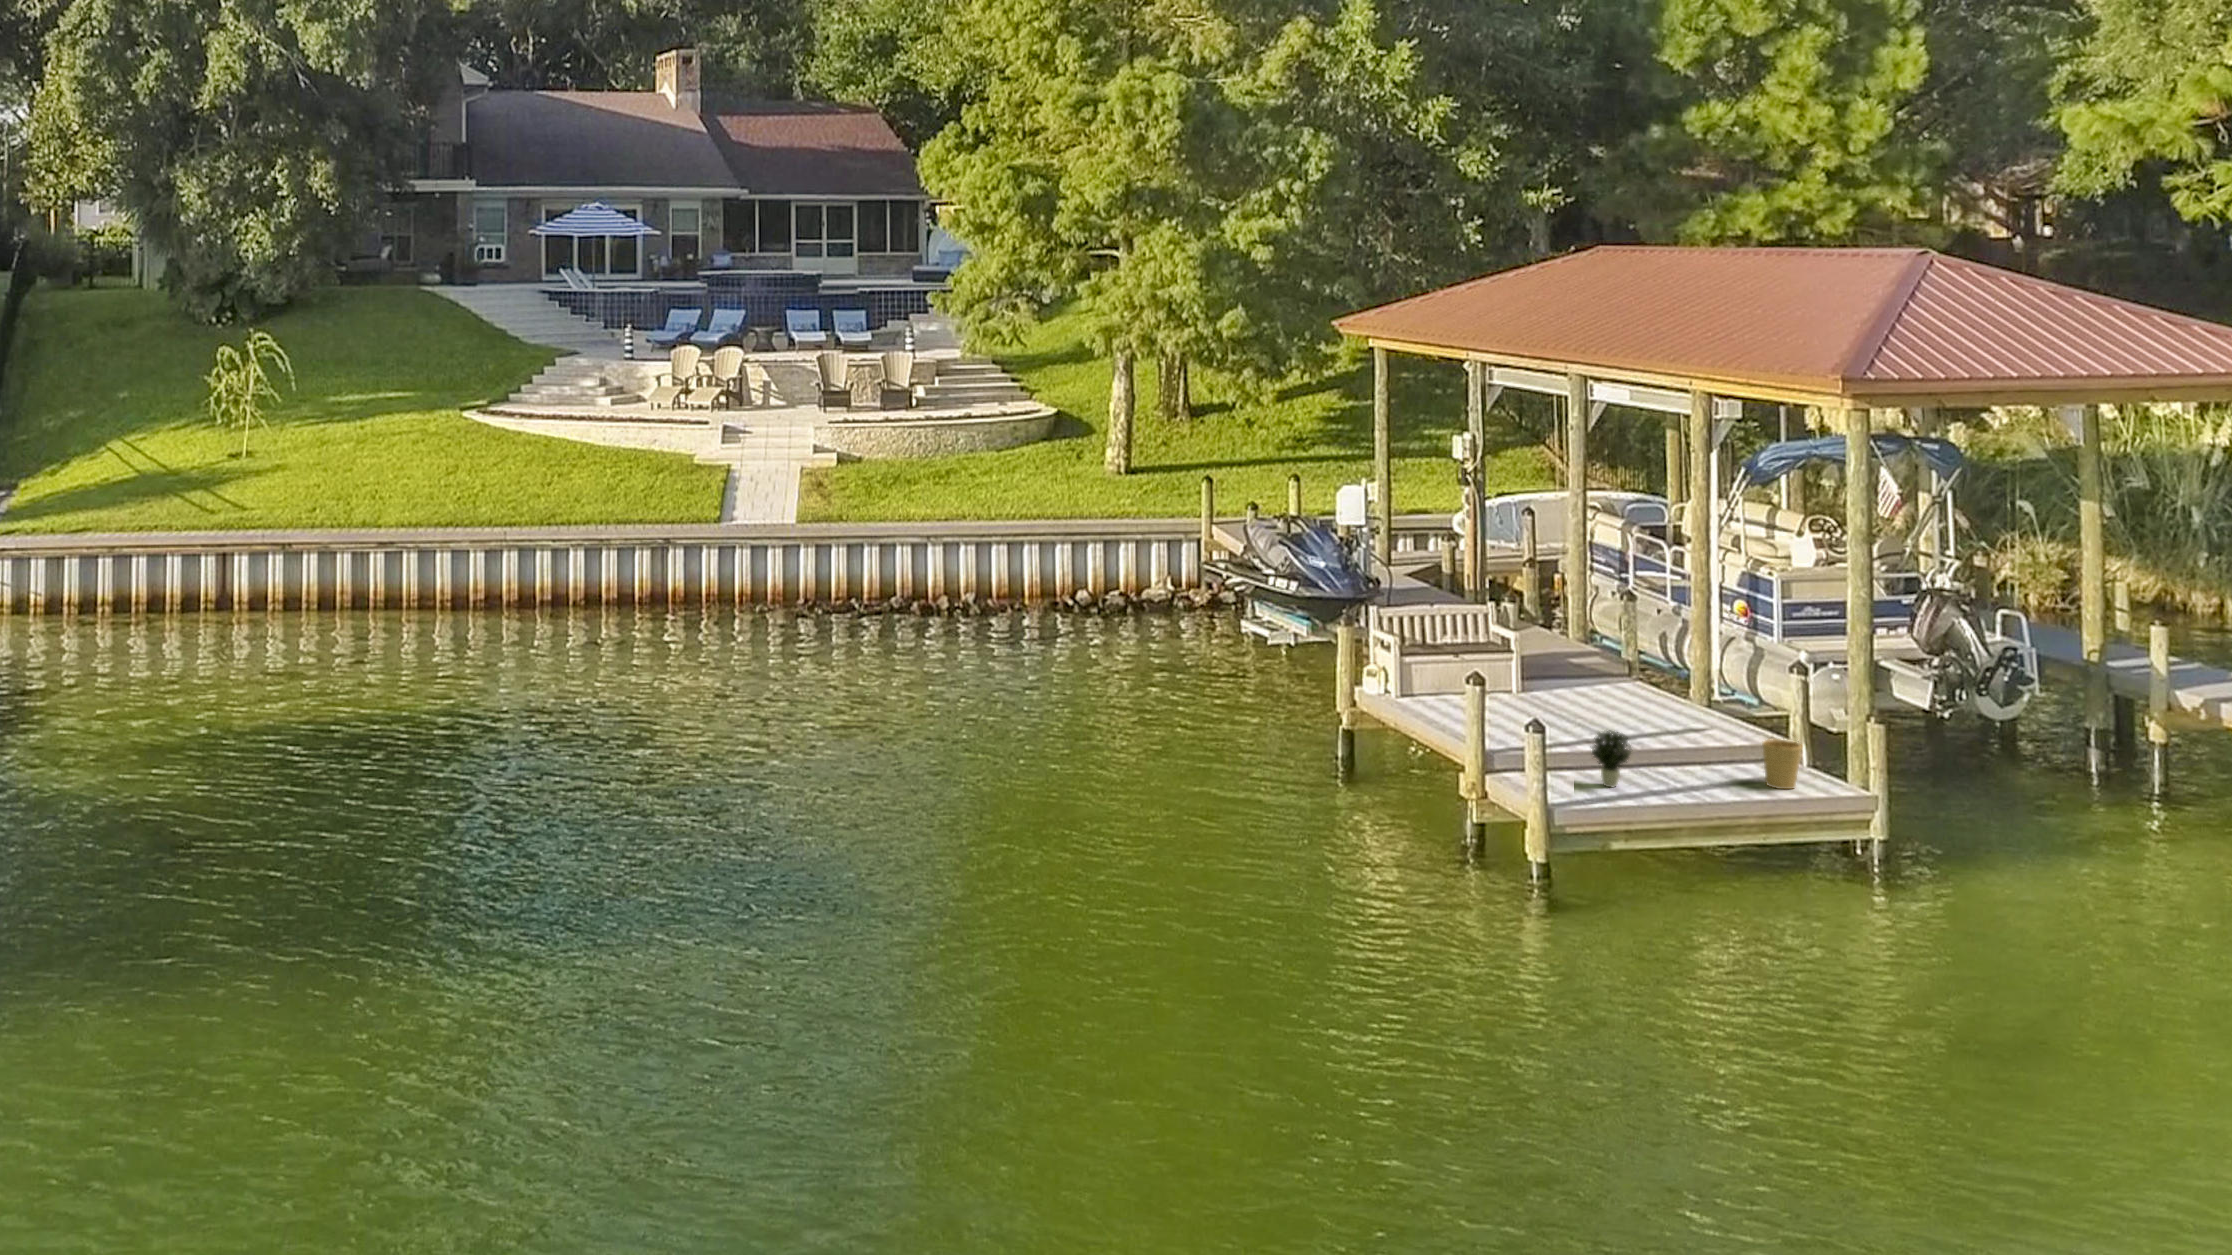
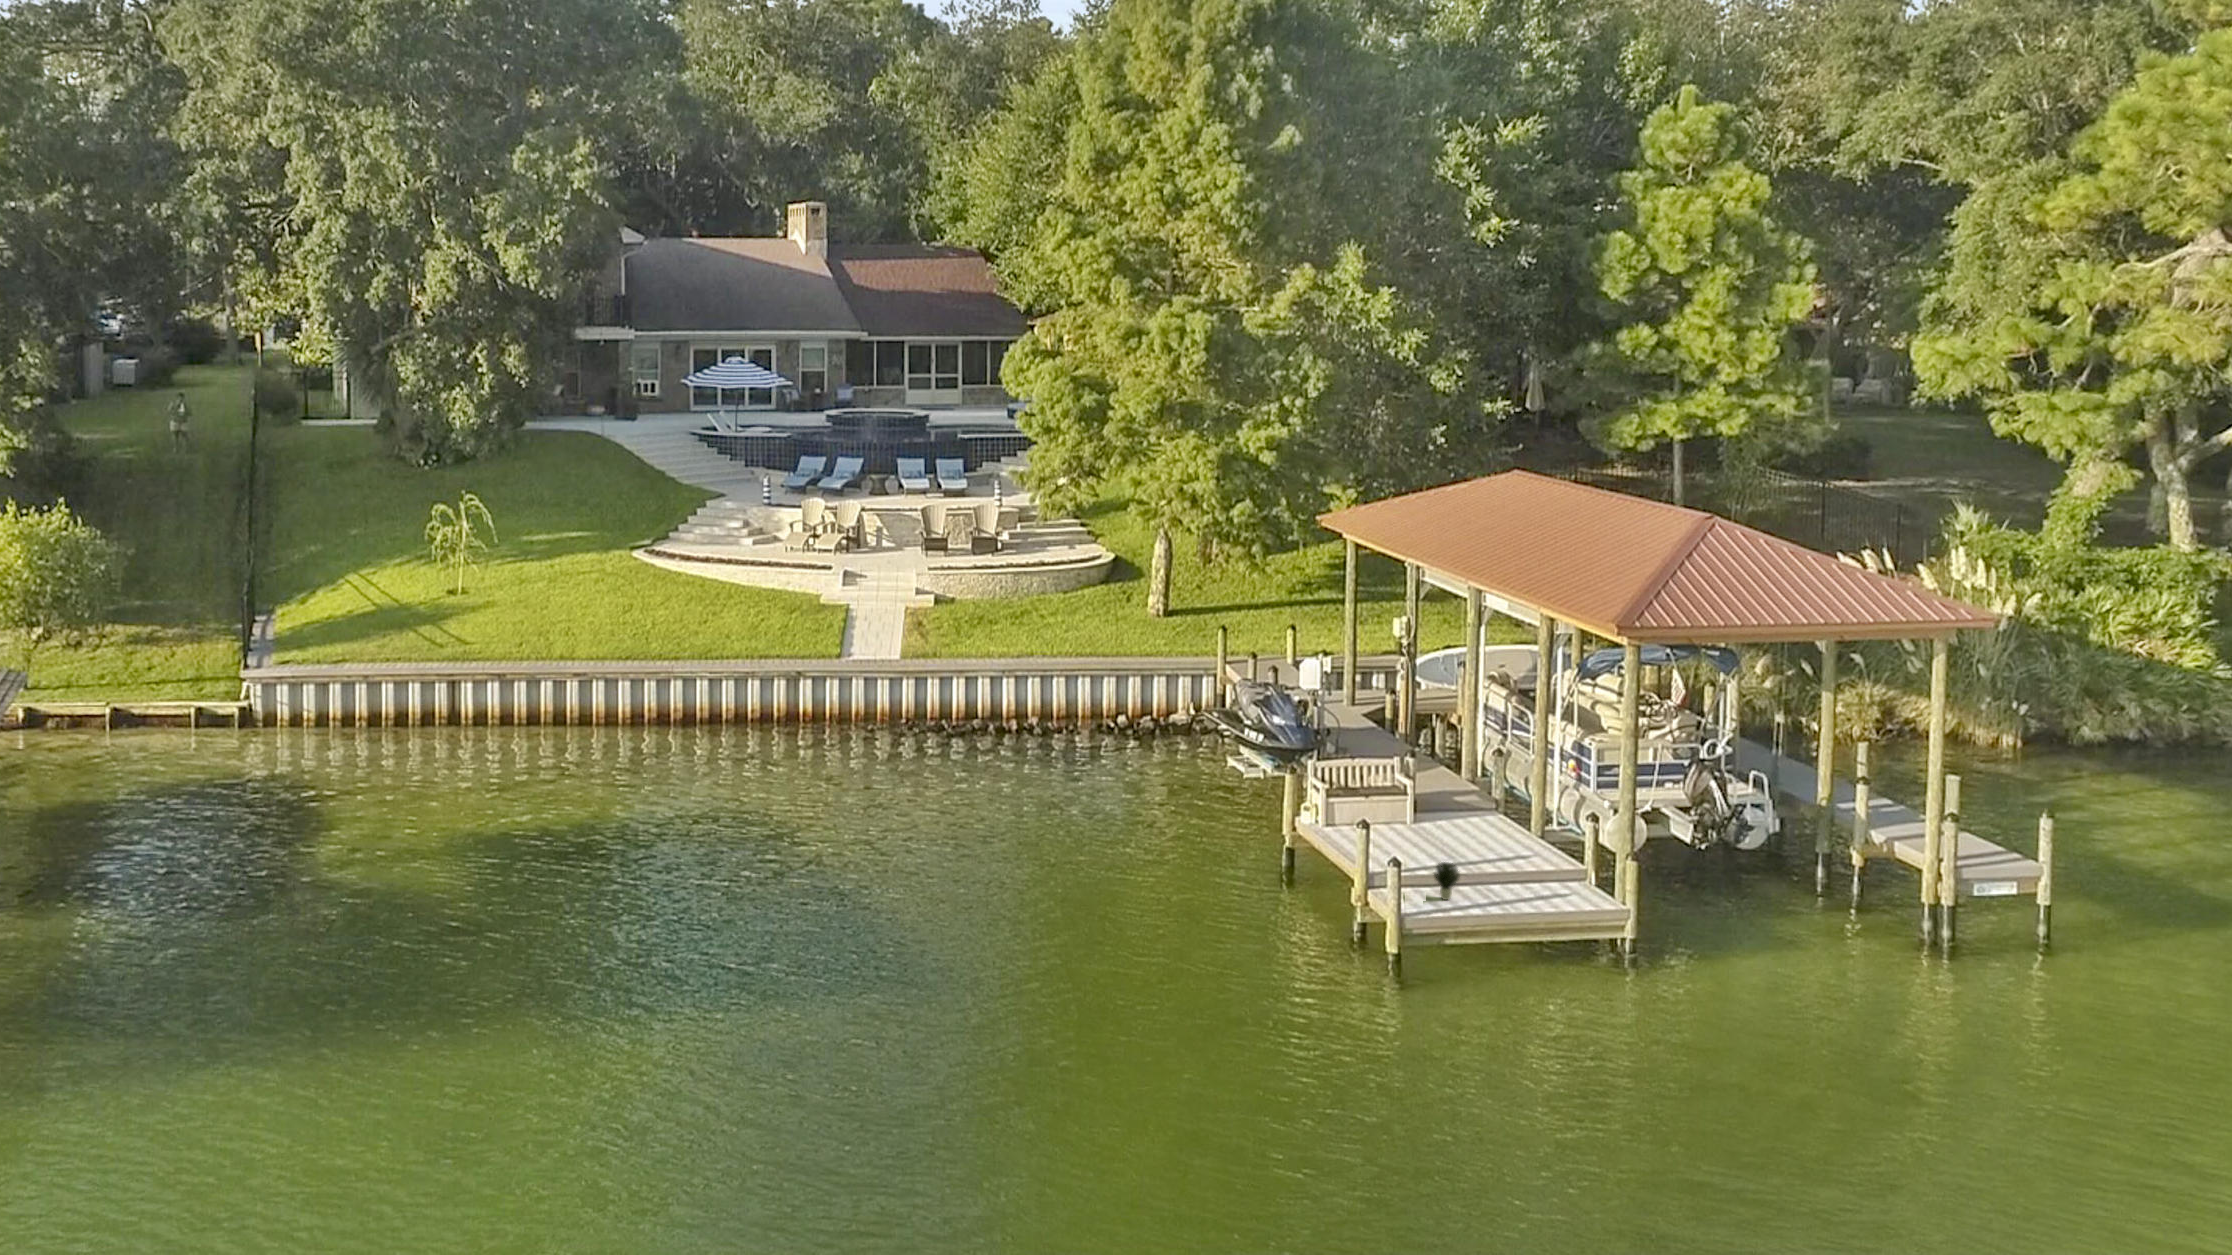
basket: present [1762,736,1802,789] -> none [1549,865,1574,903]

